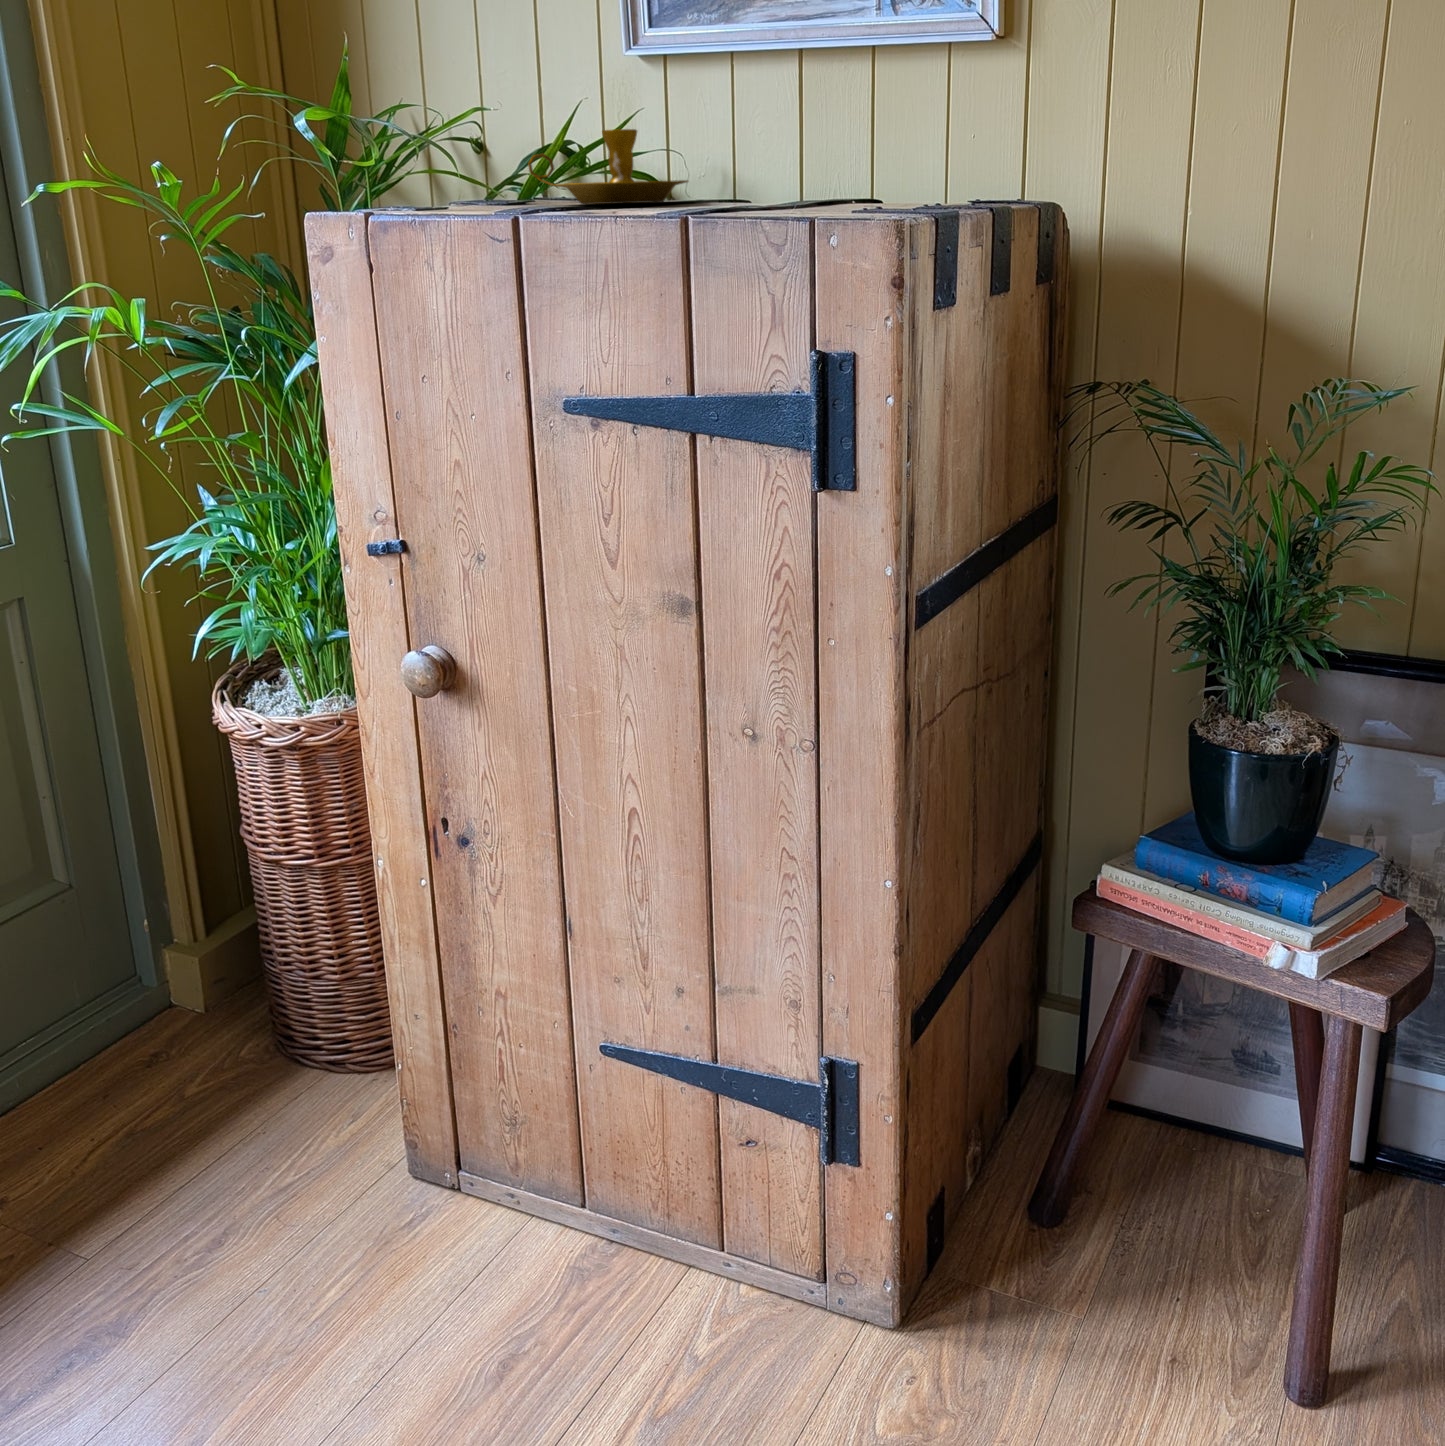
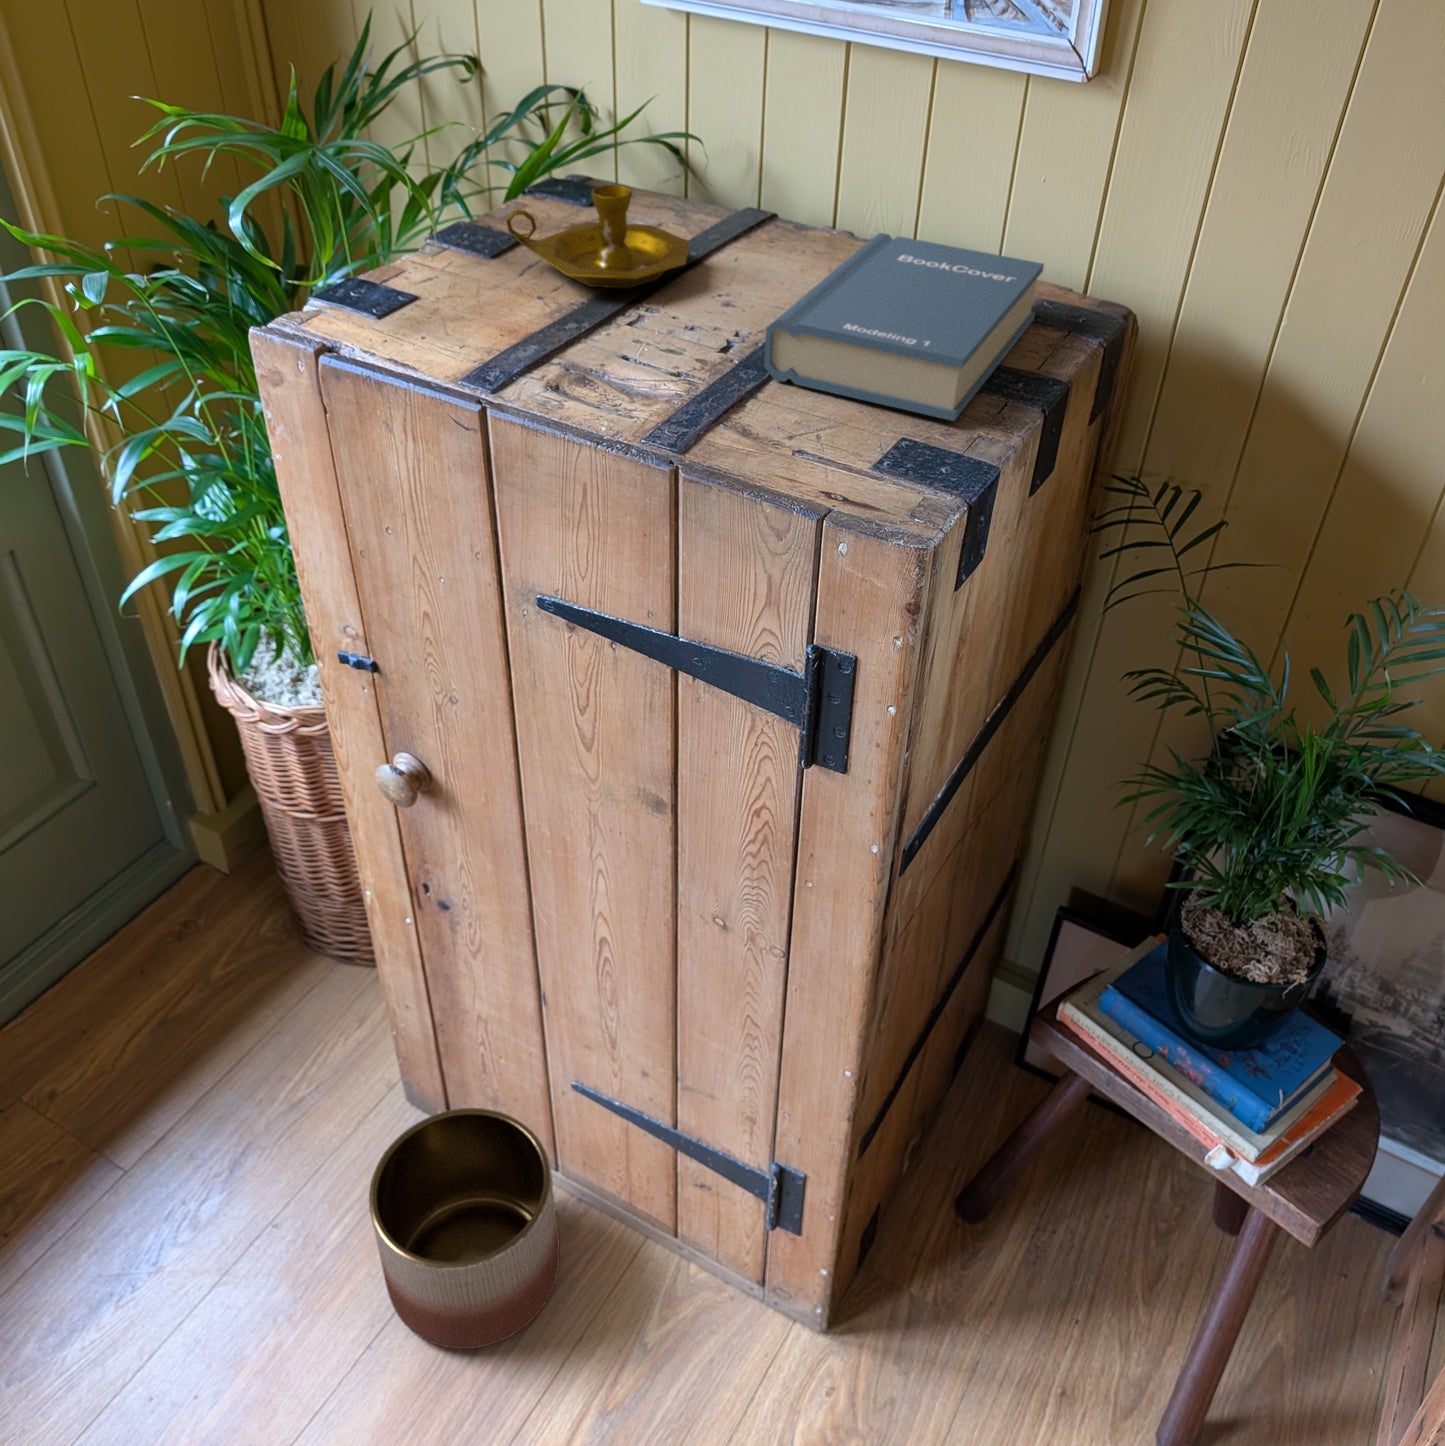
hardback book: none [757,148,998,210] -> present [764,233,1044,421]
planter: none [375,1094,589,1361] -> present [369,1108,560,1349]

